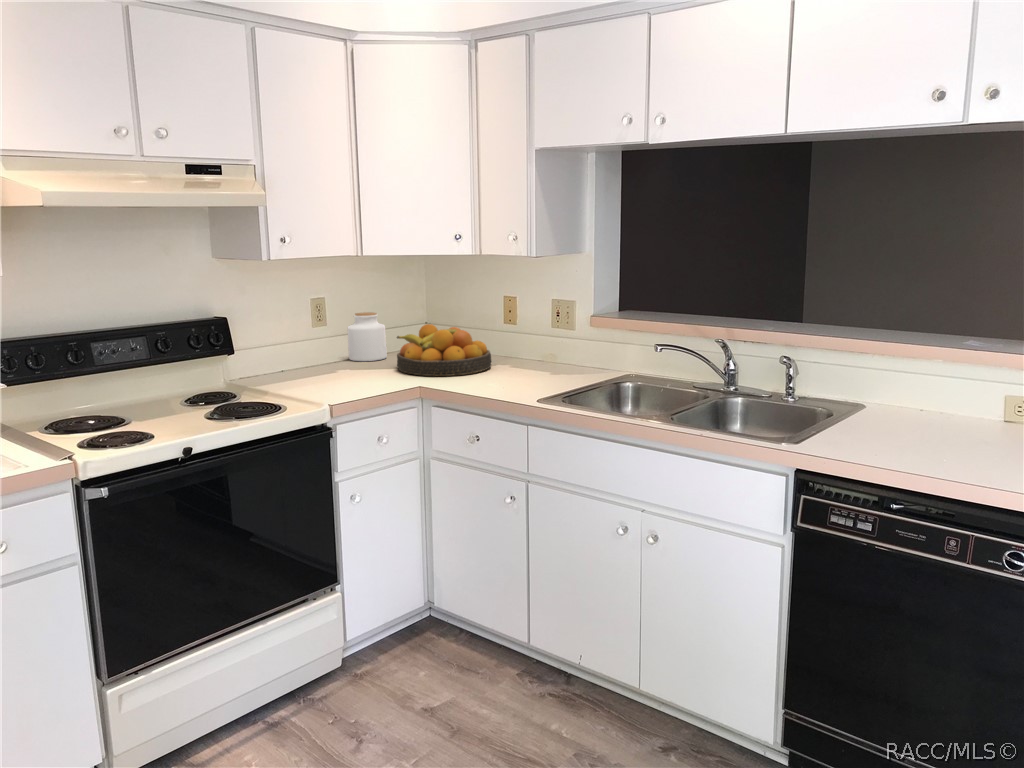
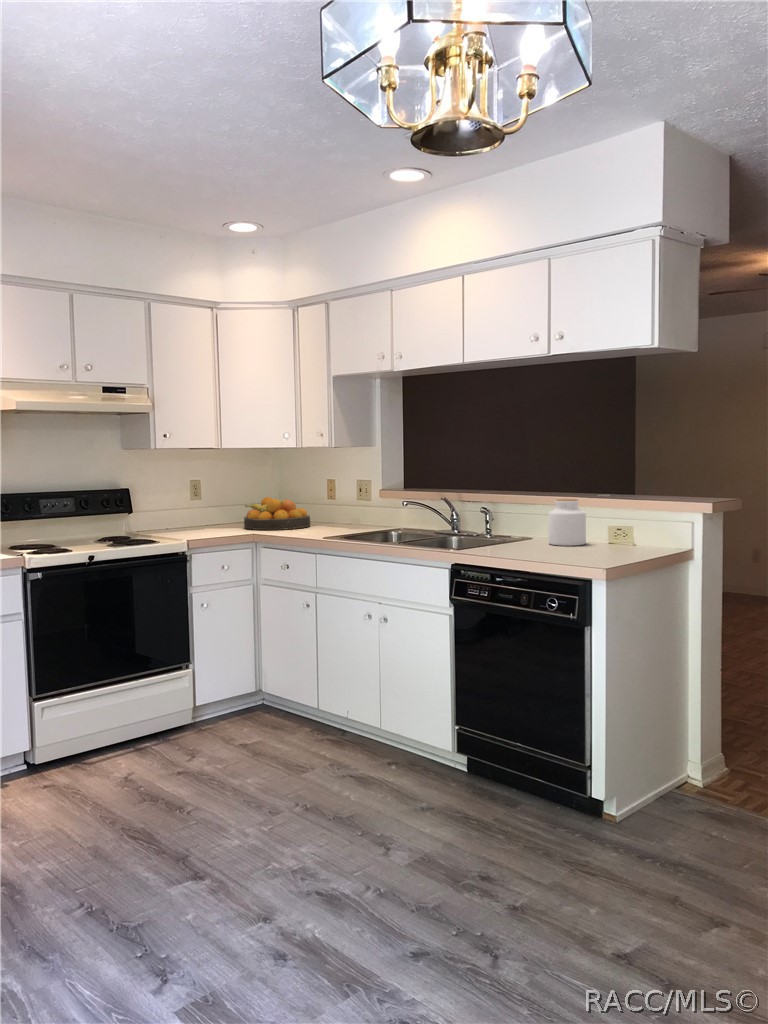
jar: present [348,312,387,361] -> present [548,499,586,546]

